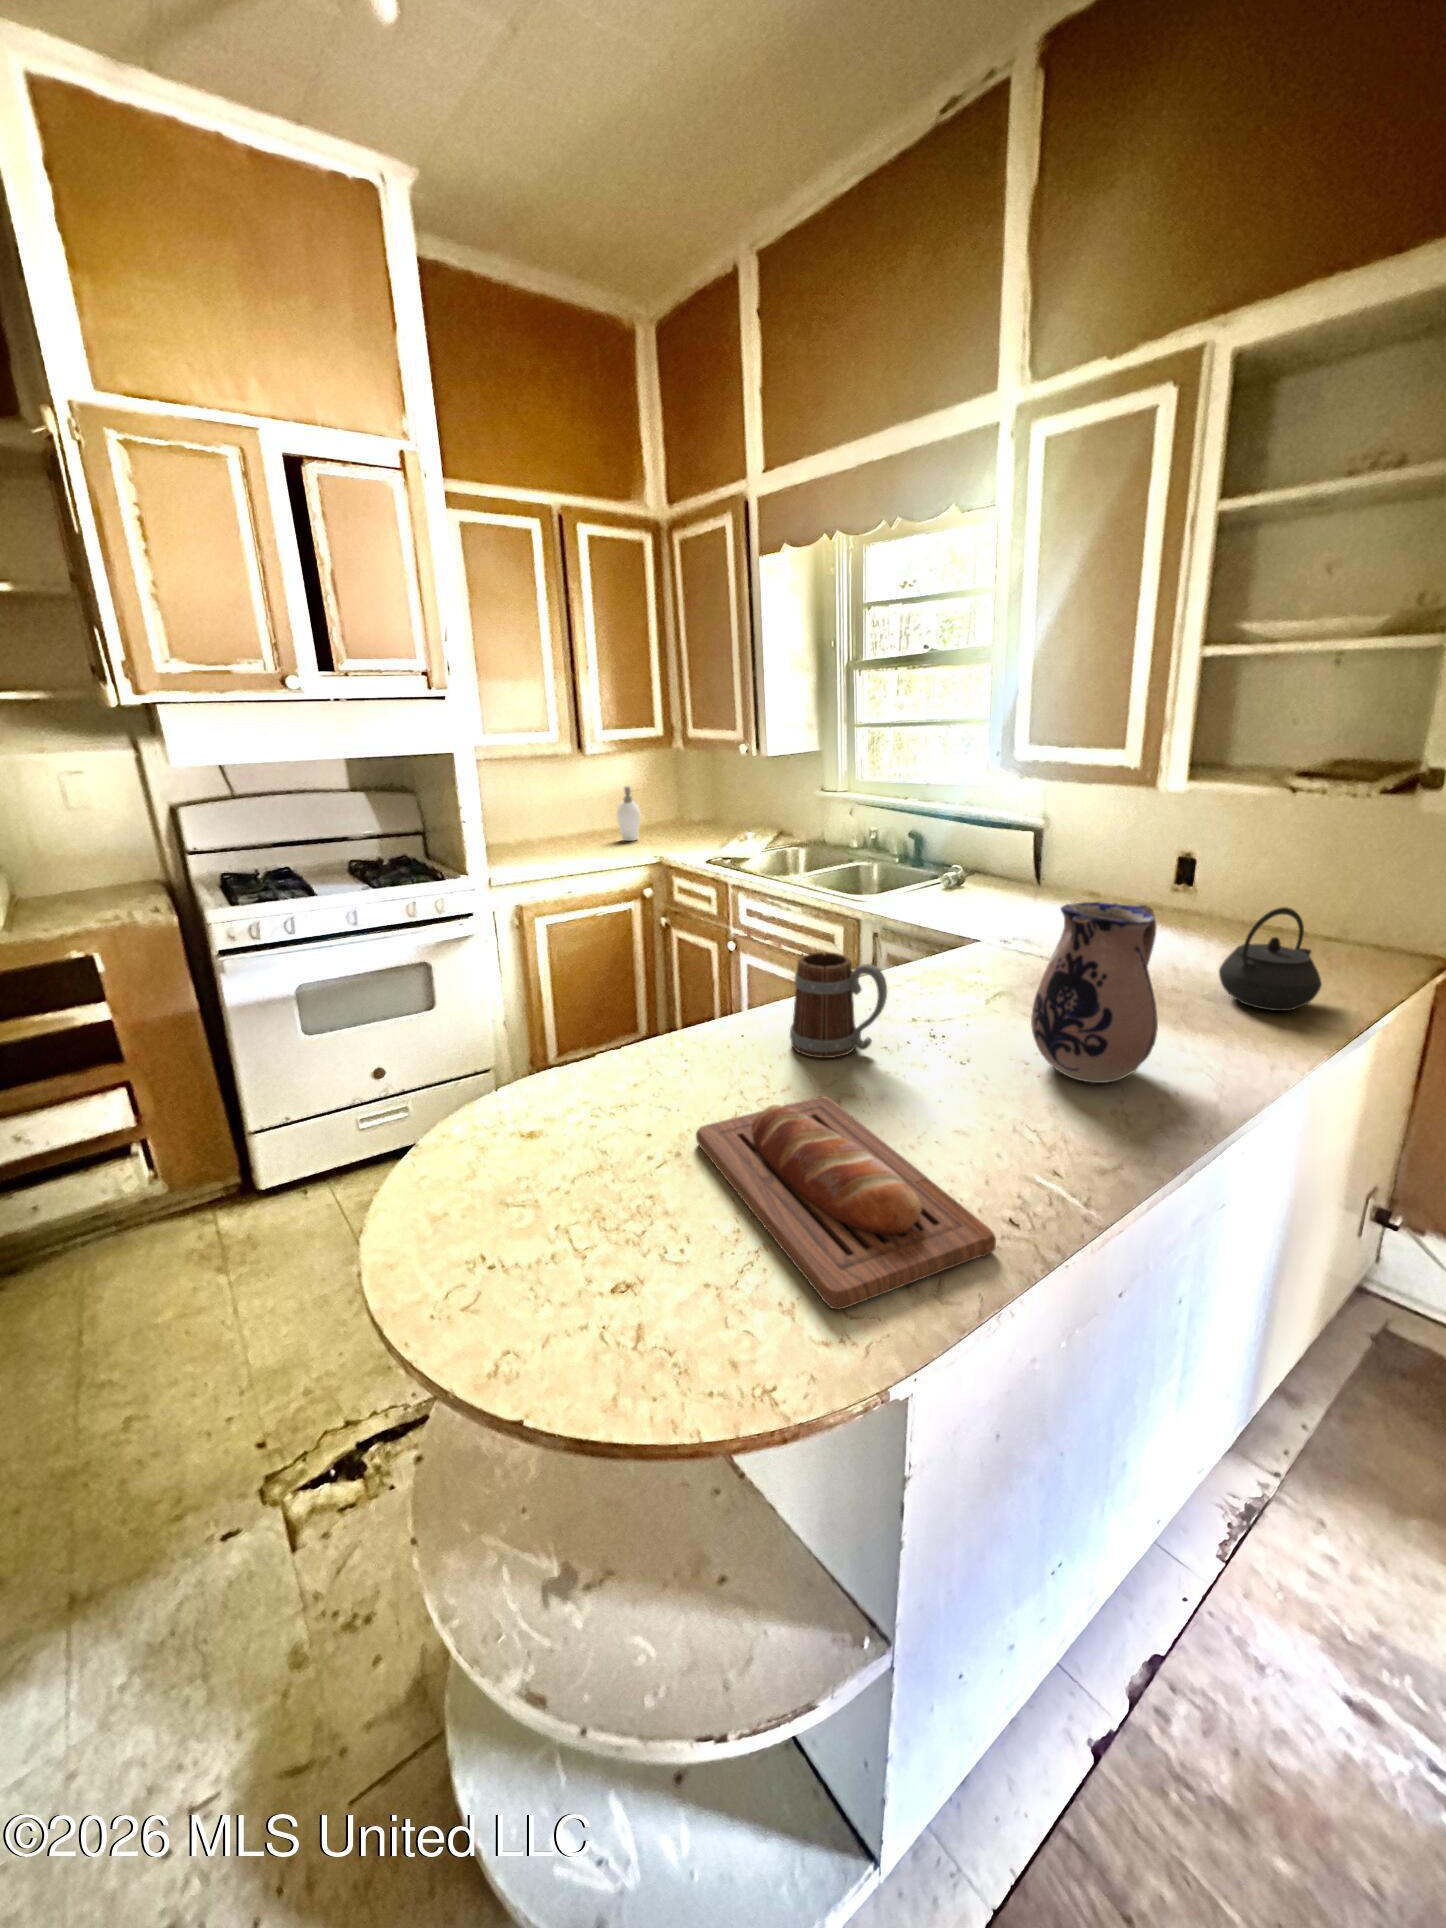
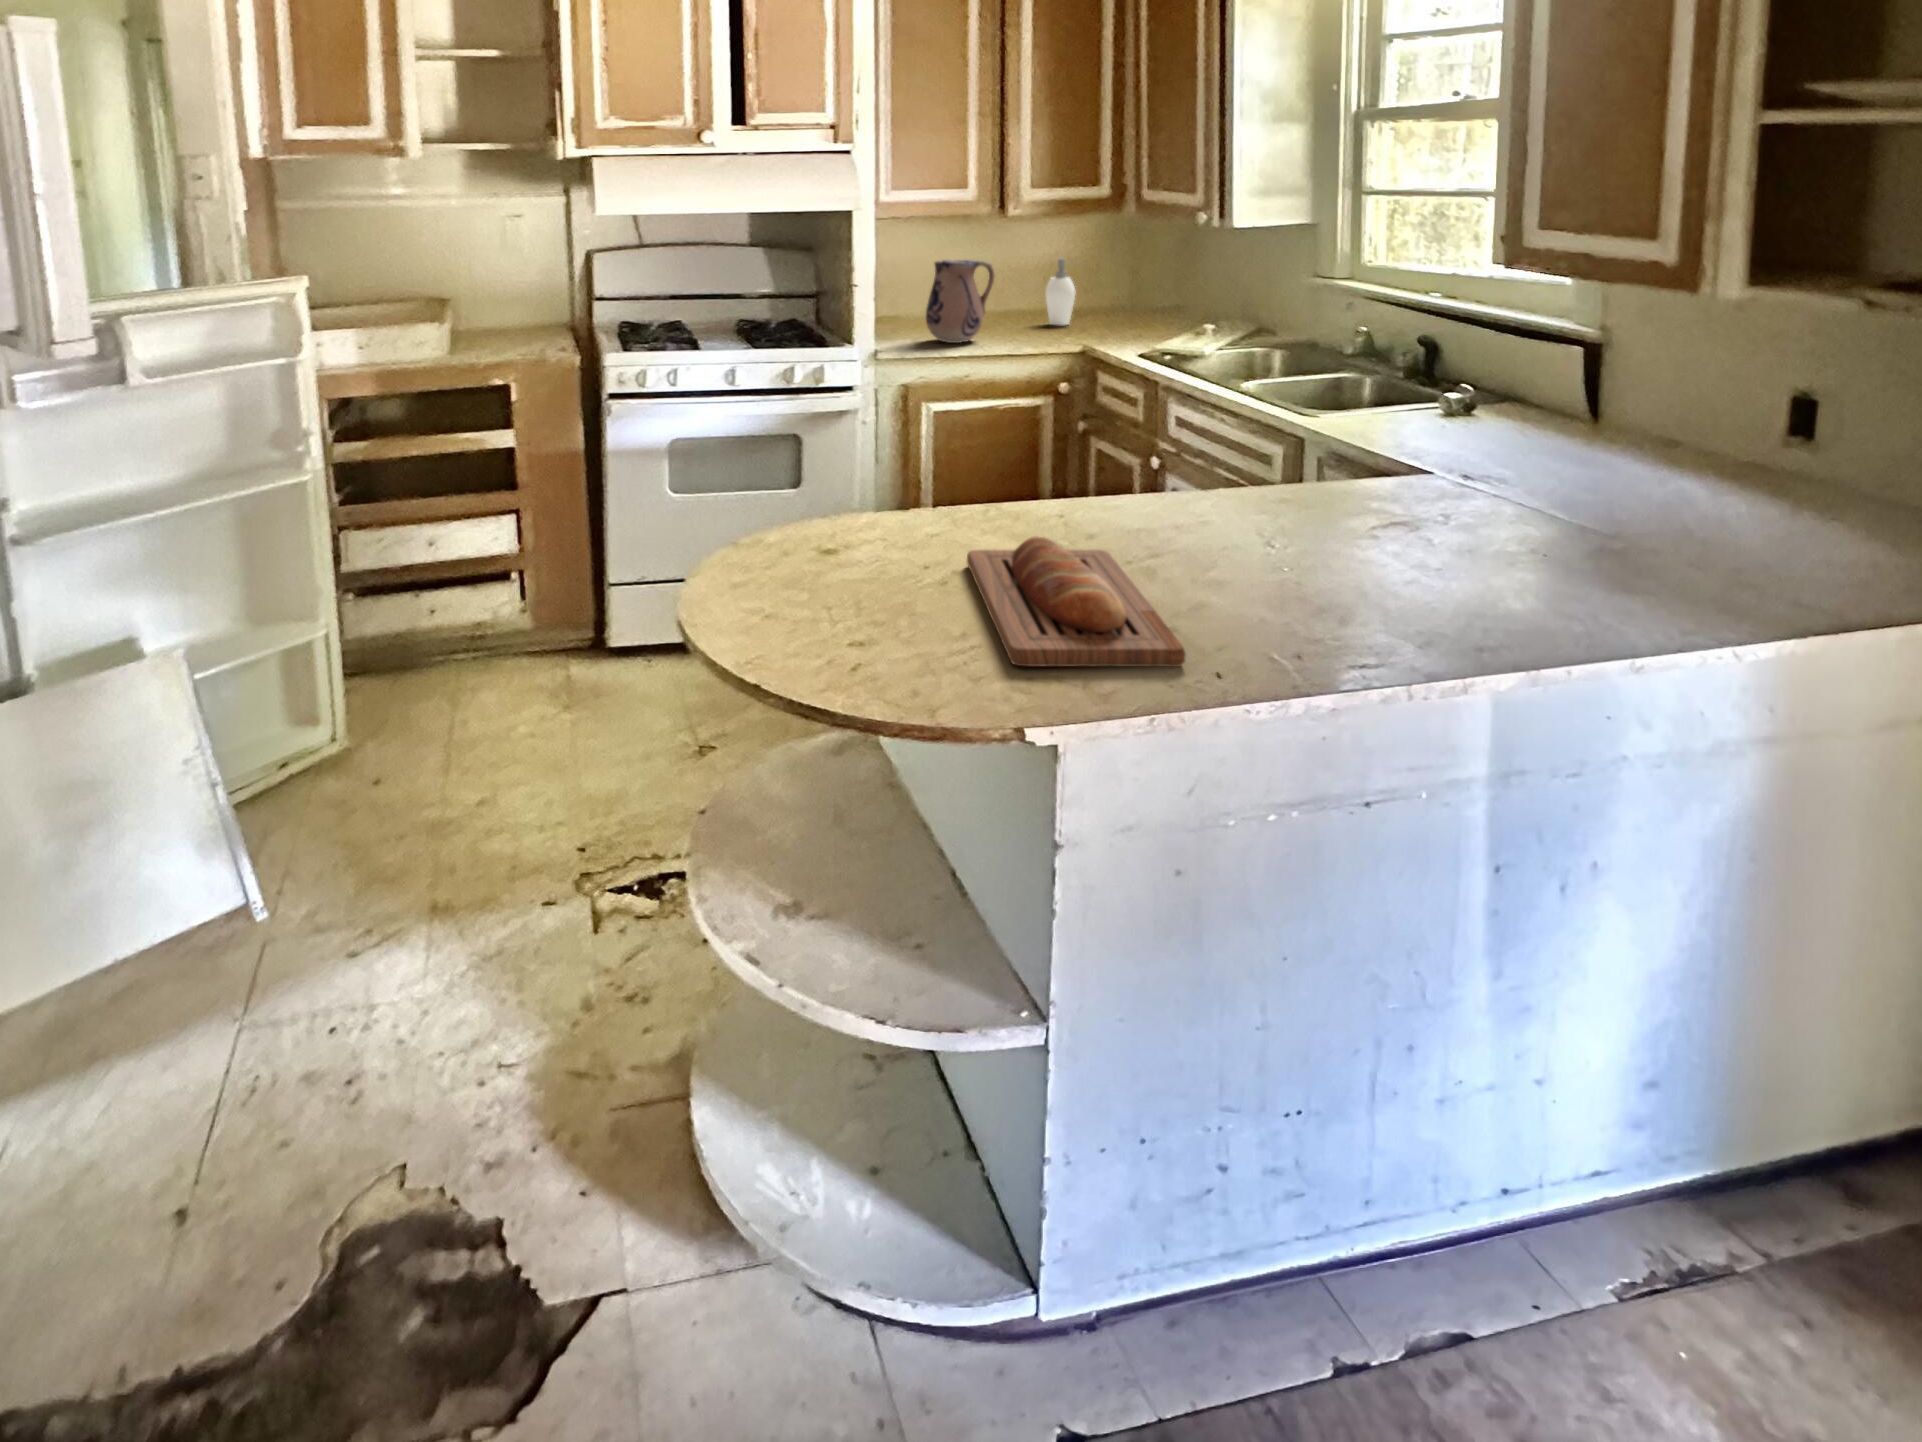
ceramic pitcher: present [1031,902,1158,1083] -> present [926,260,995,343]
kettle: present [1219,907,1322,1011] -> none [1701,442,1856,578]
mug: present [790,952,887,1058] -> none [1105,424,1205,533]

